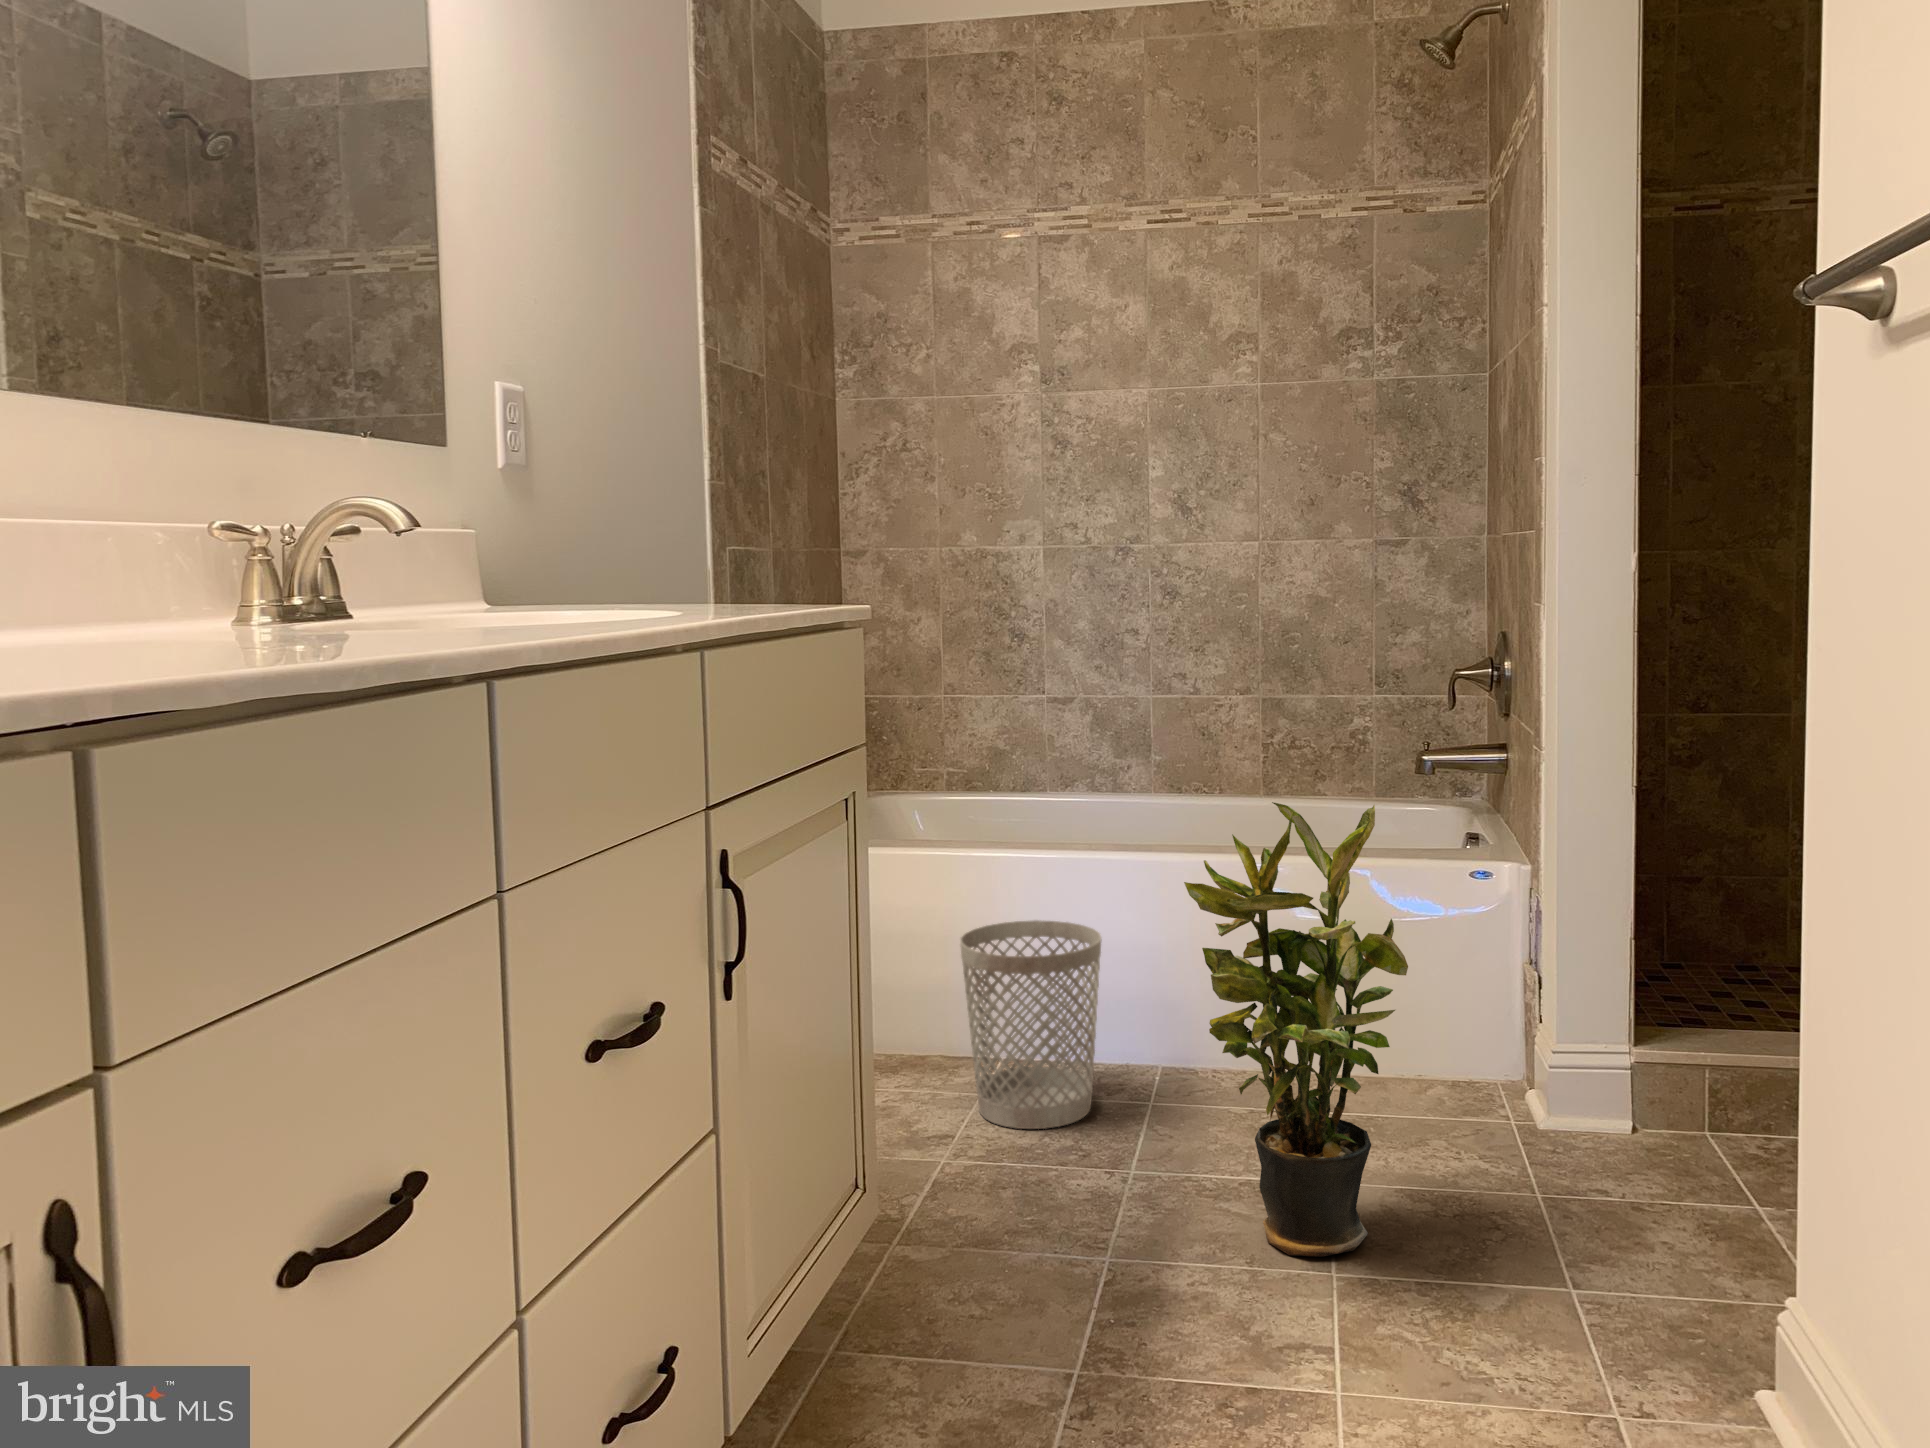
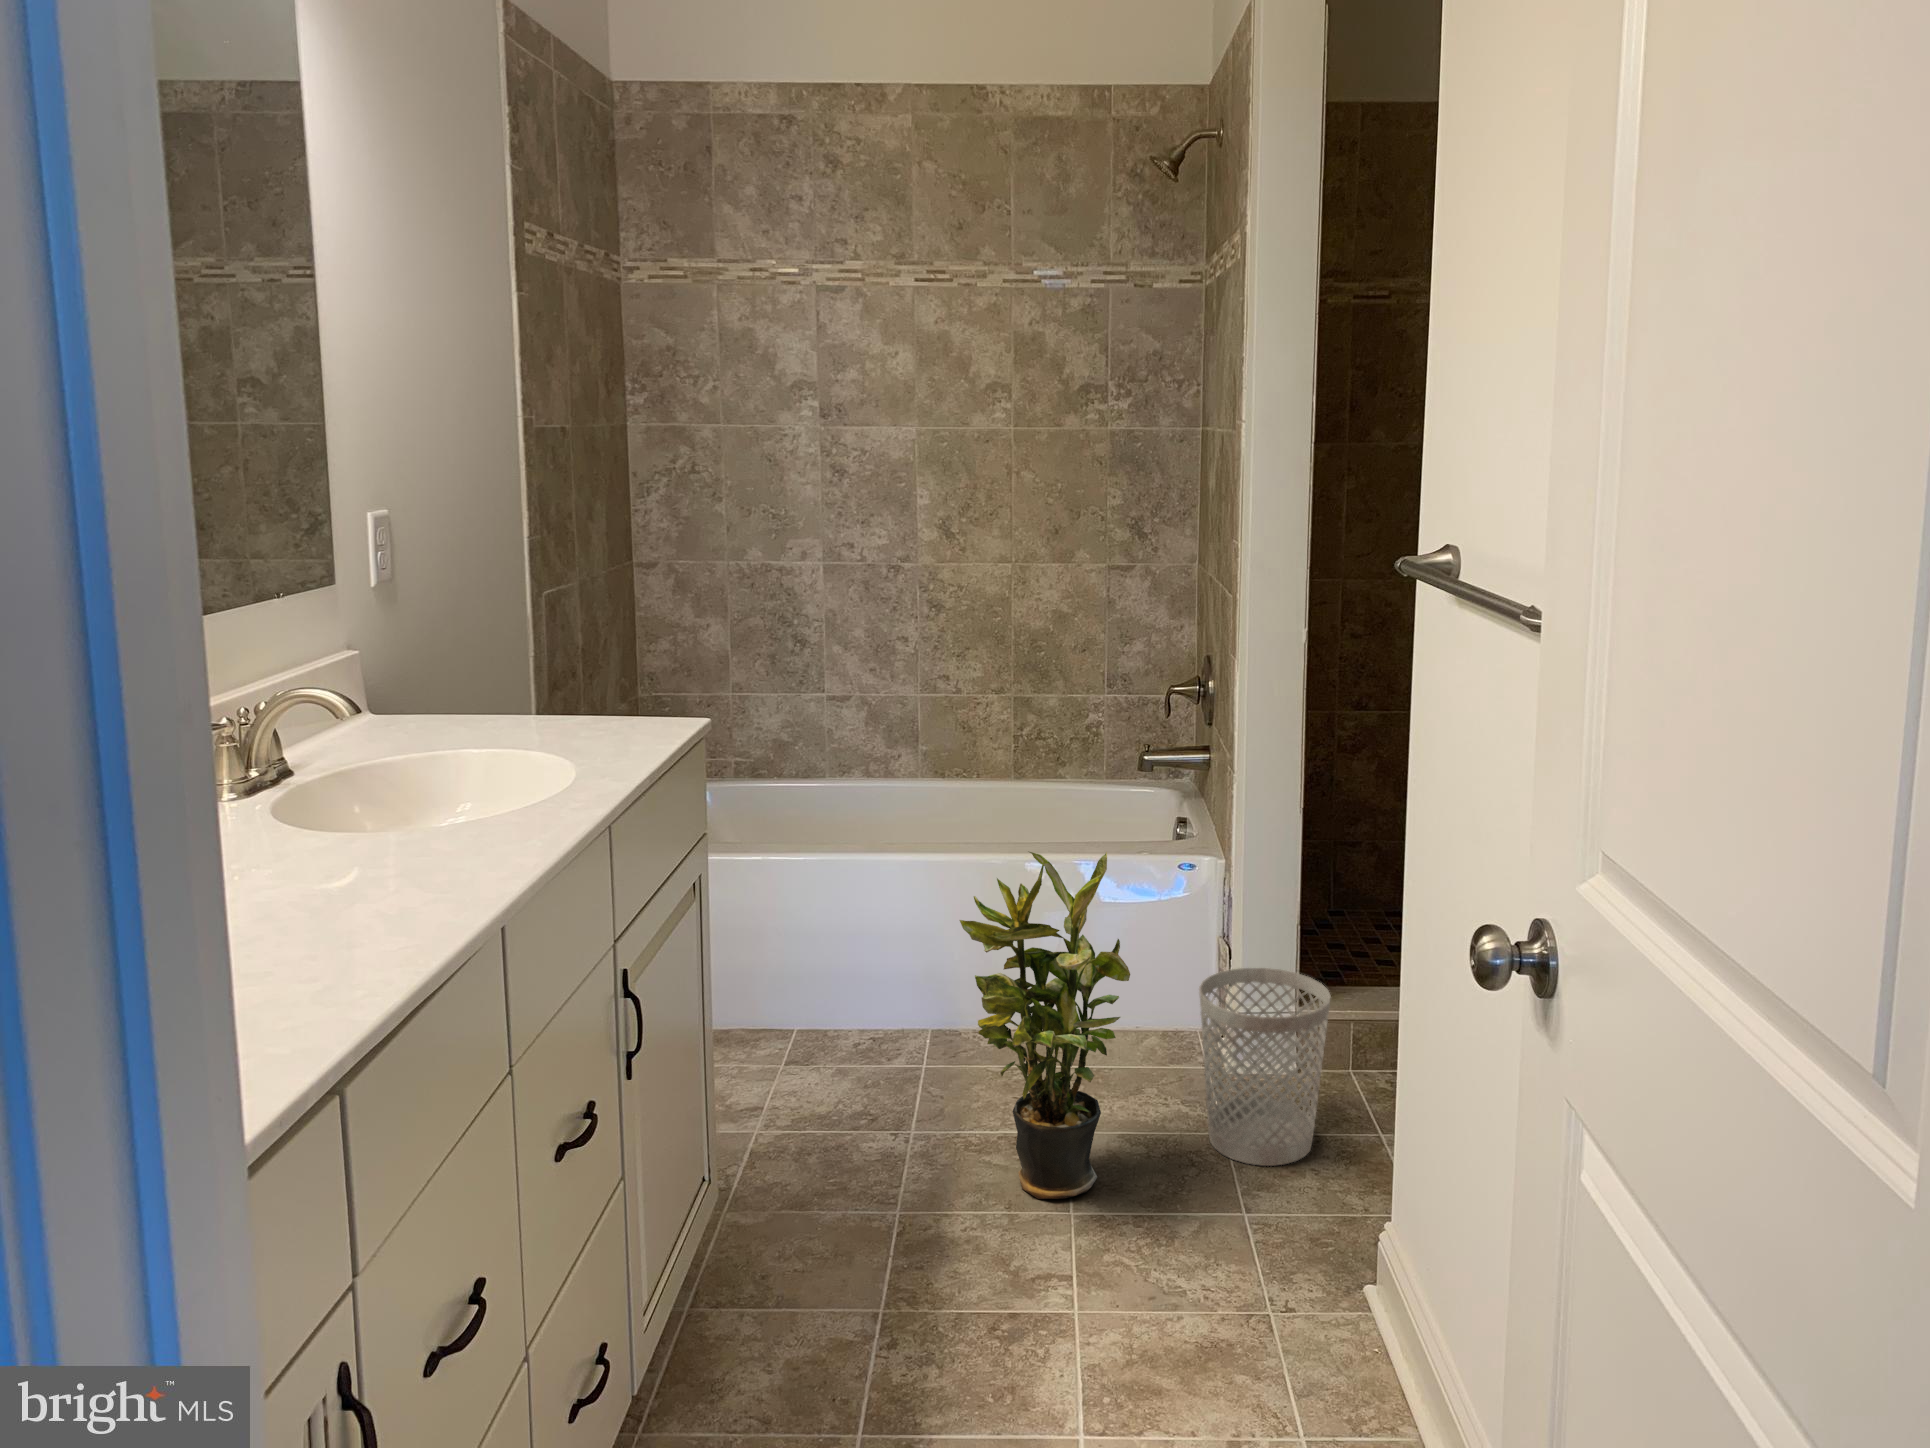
wastebasket: present [960,920,1101,1129] -> present [1199,968,1331,1166]

